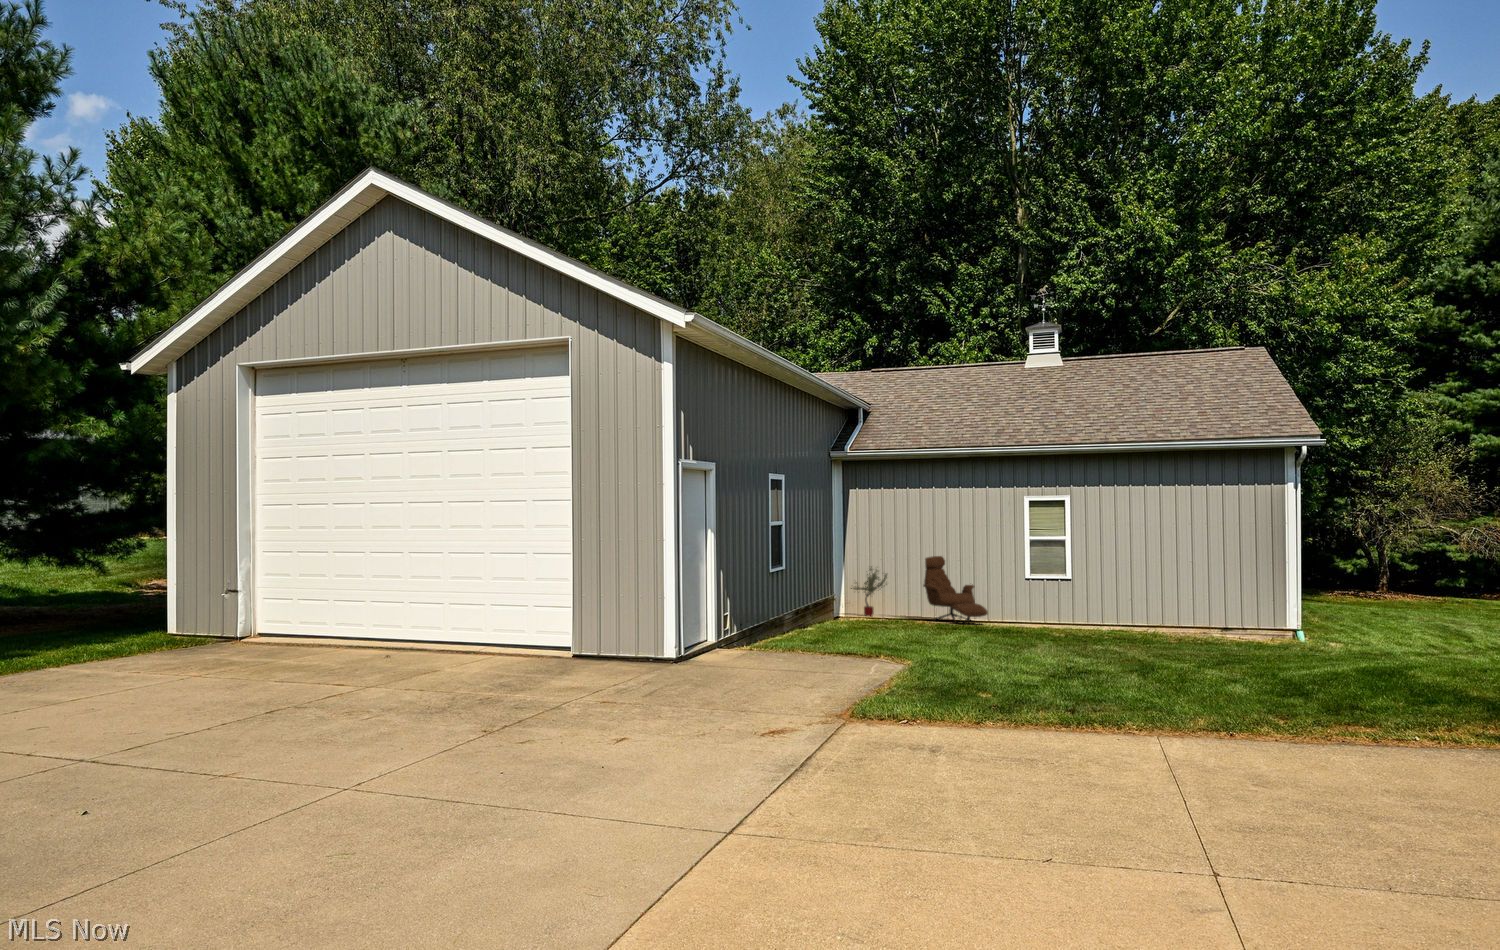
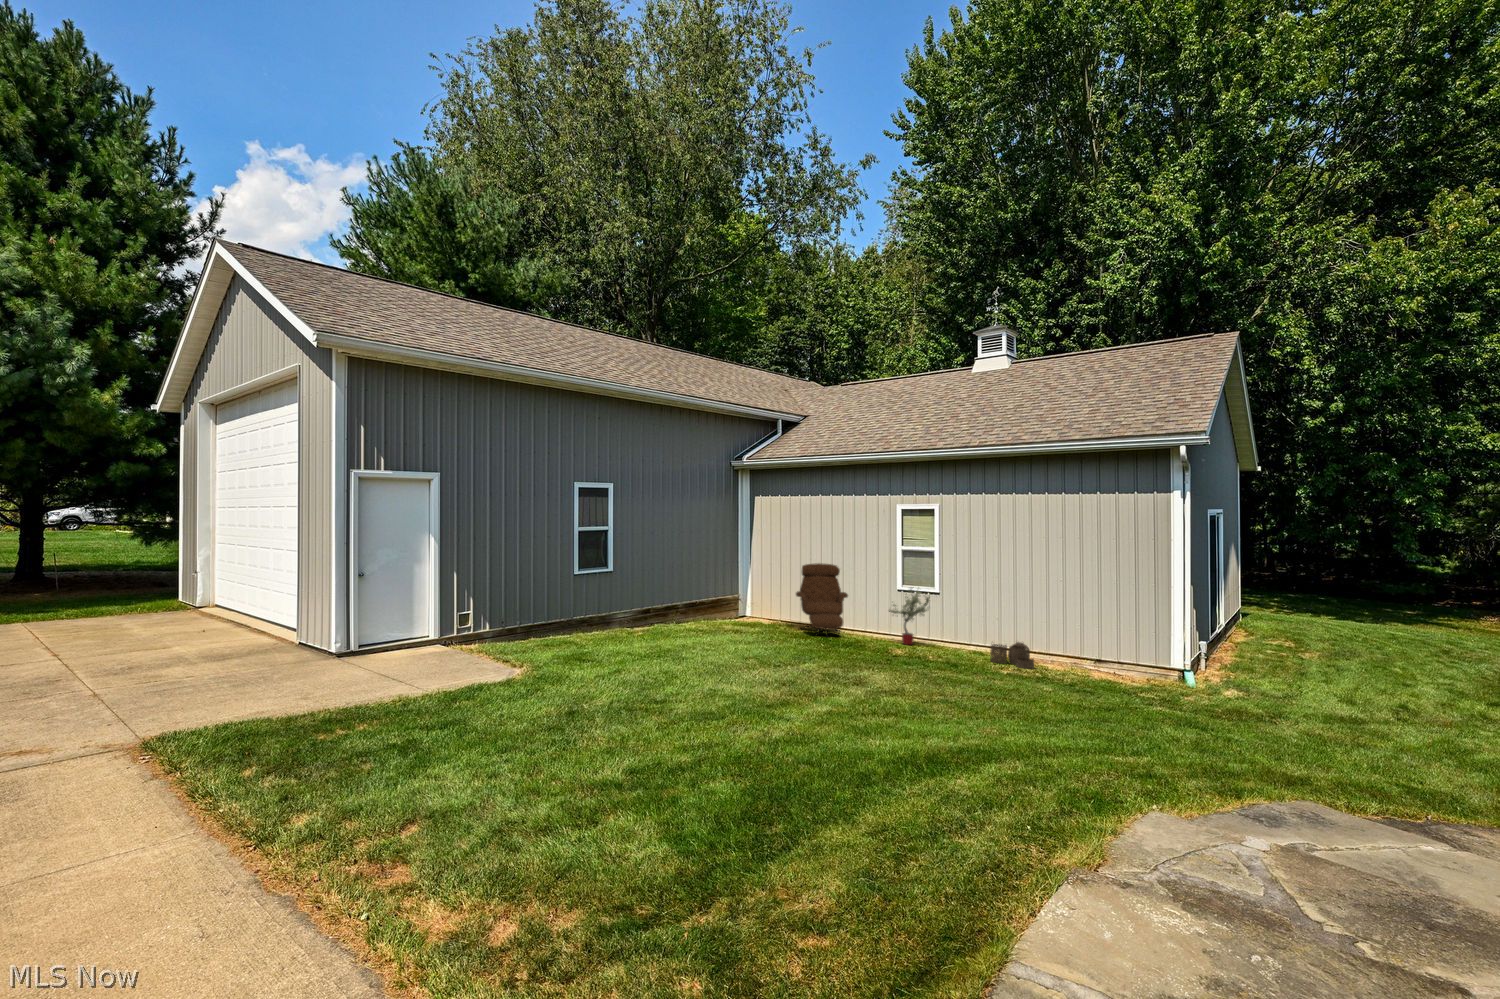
potted tree: present [851,566,887,616] -> present [889,587,930,645]
woven basket: none [1142,616,1185,638] -> present [990,642,1034,669]

